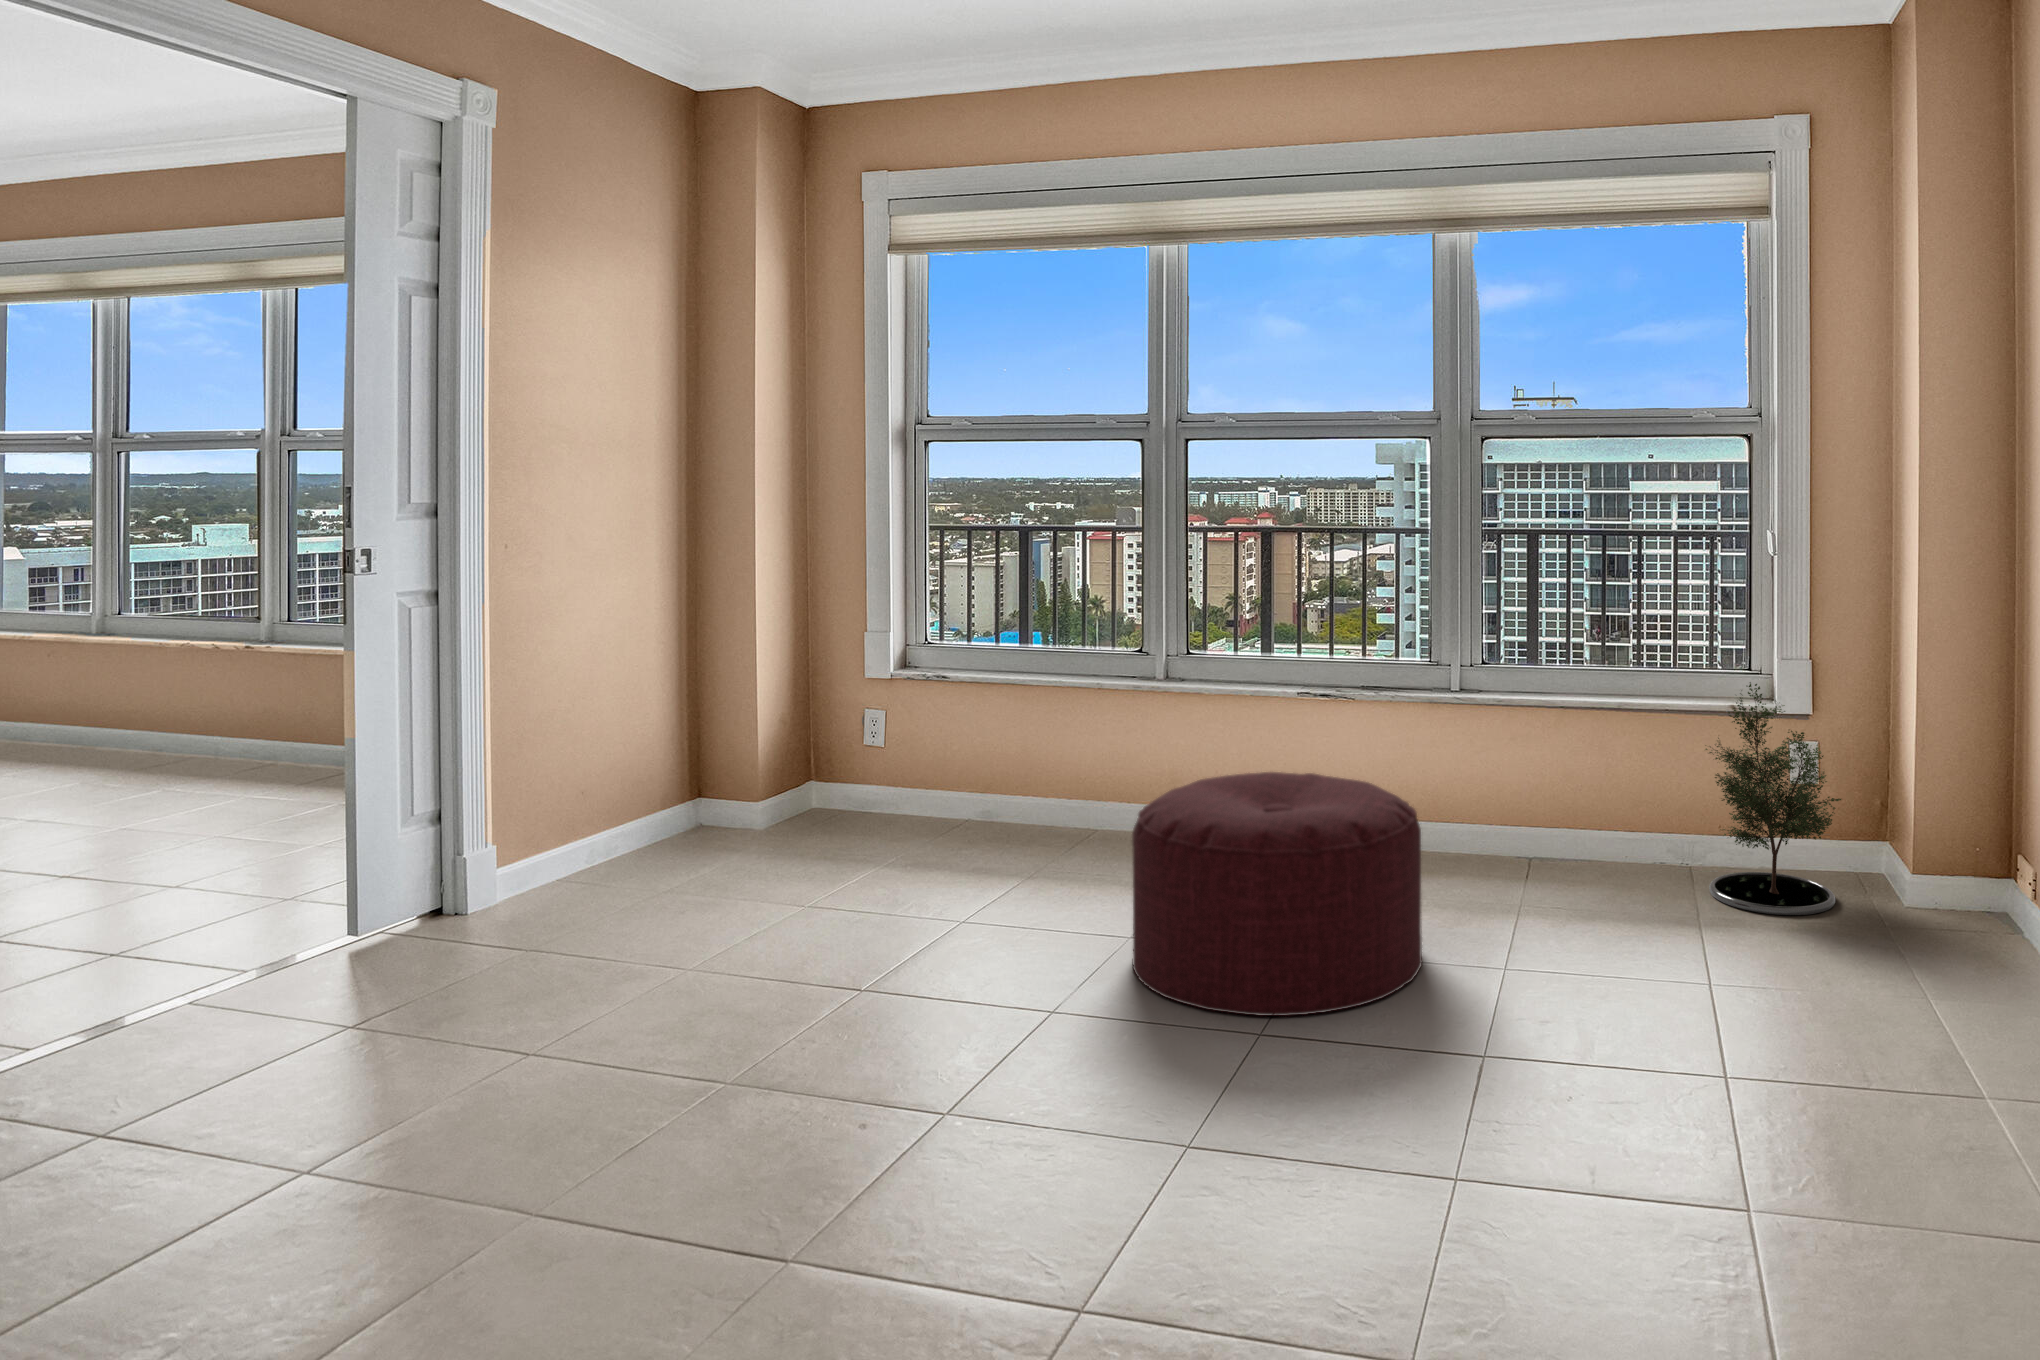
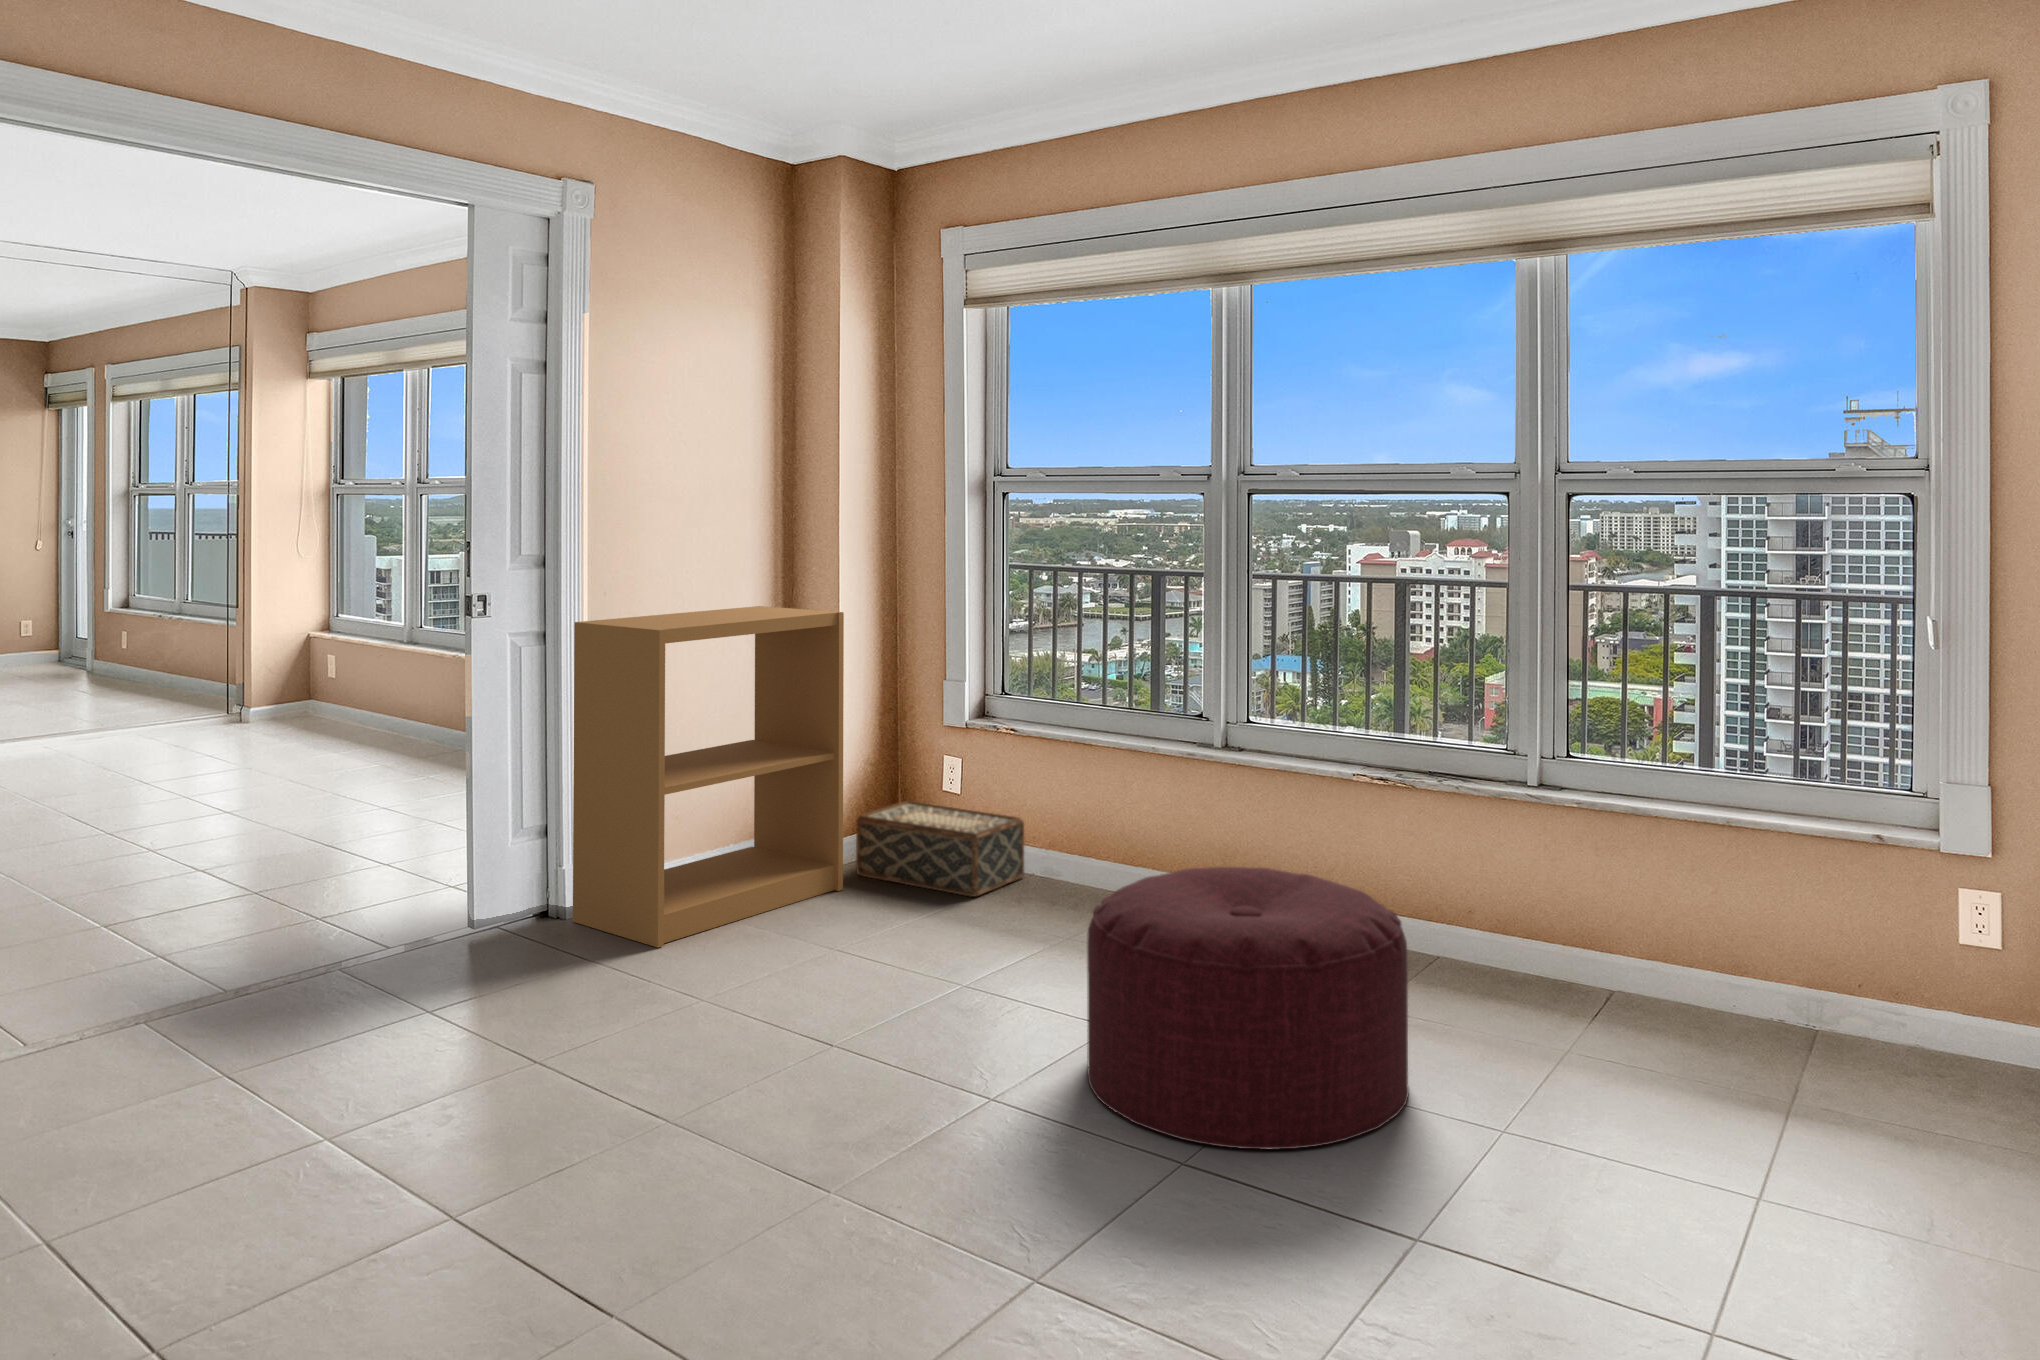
bookshelf: none [475,561,777,927] -> present [573,606,844,948]
potted tree: present [1705,682,1841,915] -> none [1824,813,2026,1127]
woven basket: none [783,757,962,842] -> present [856,801,1024,897]

